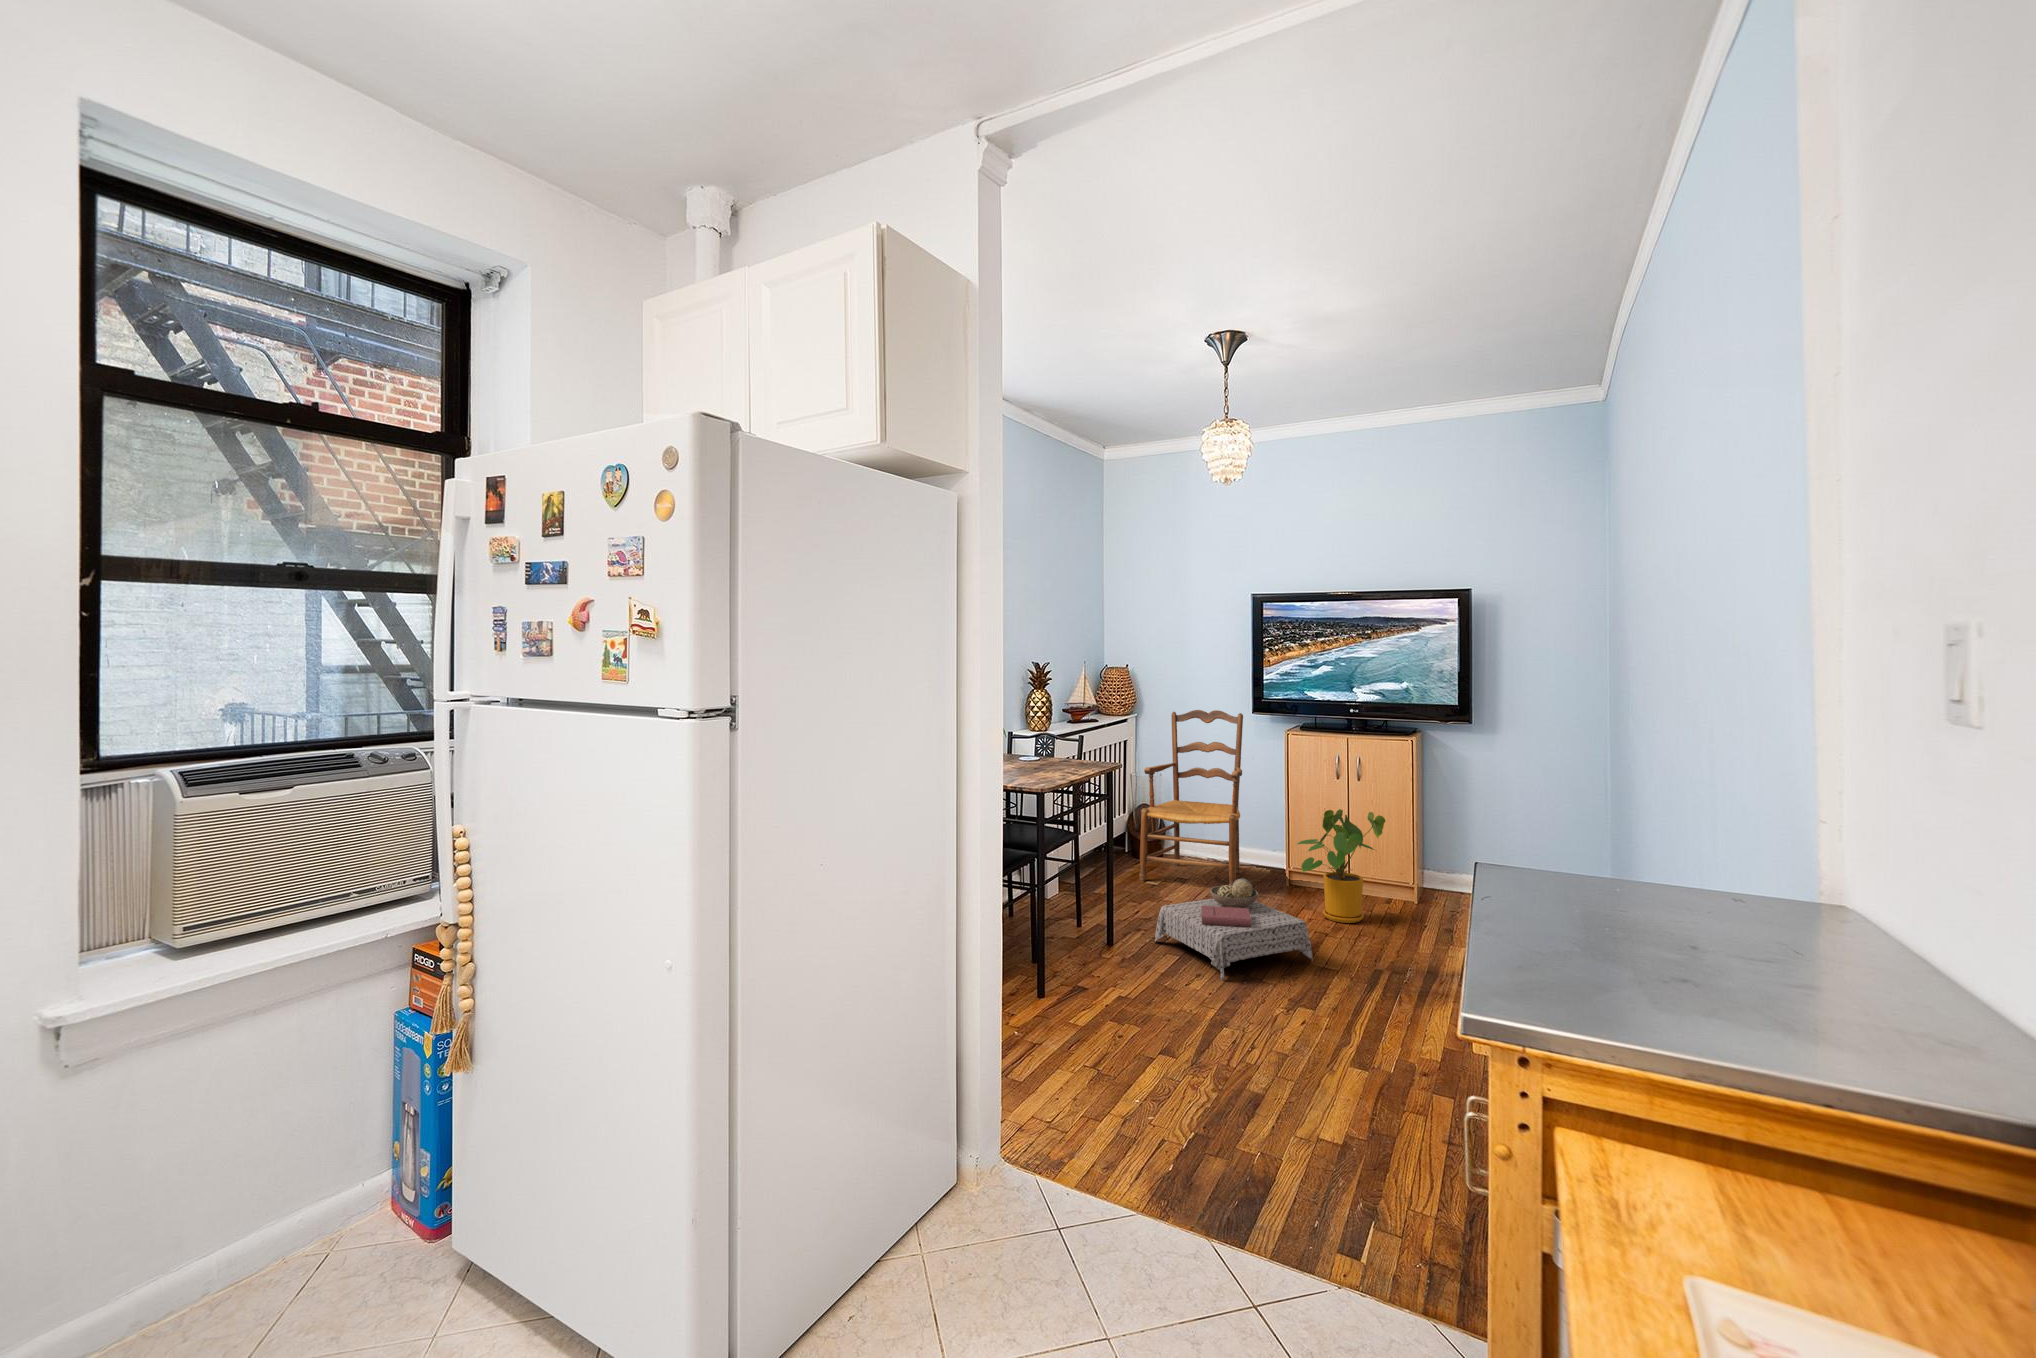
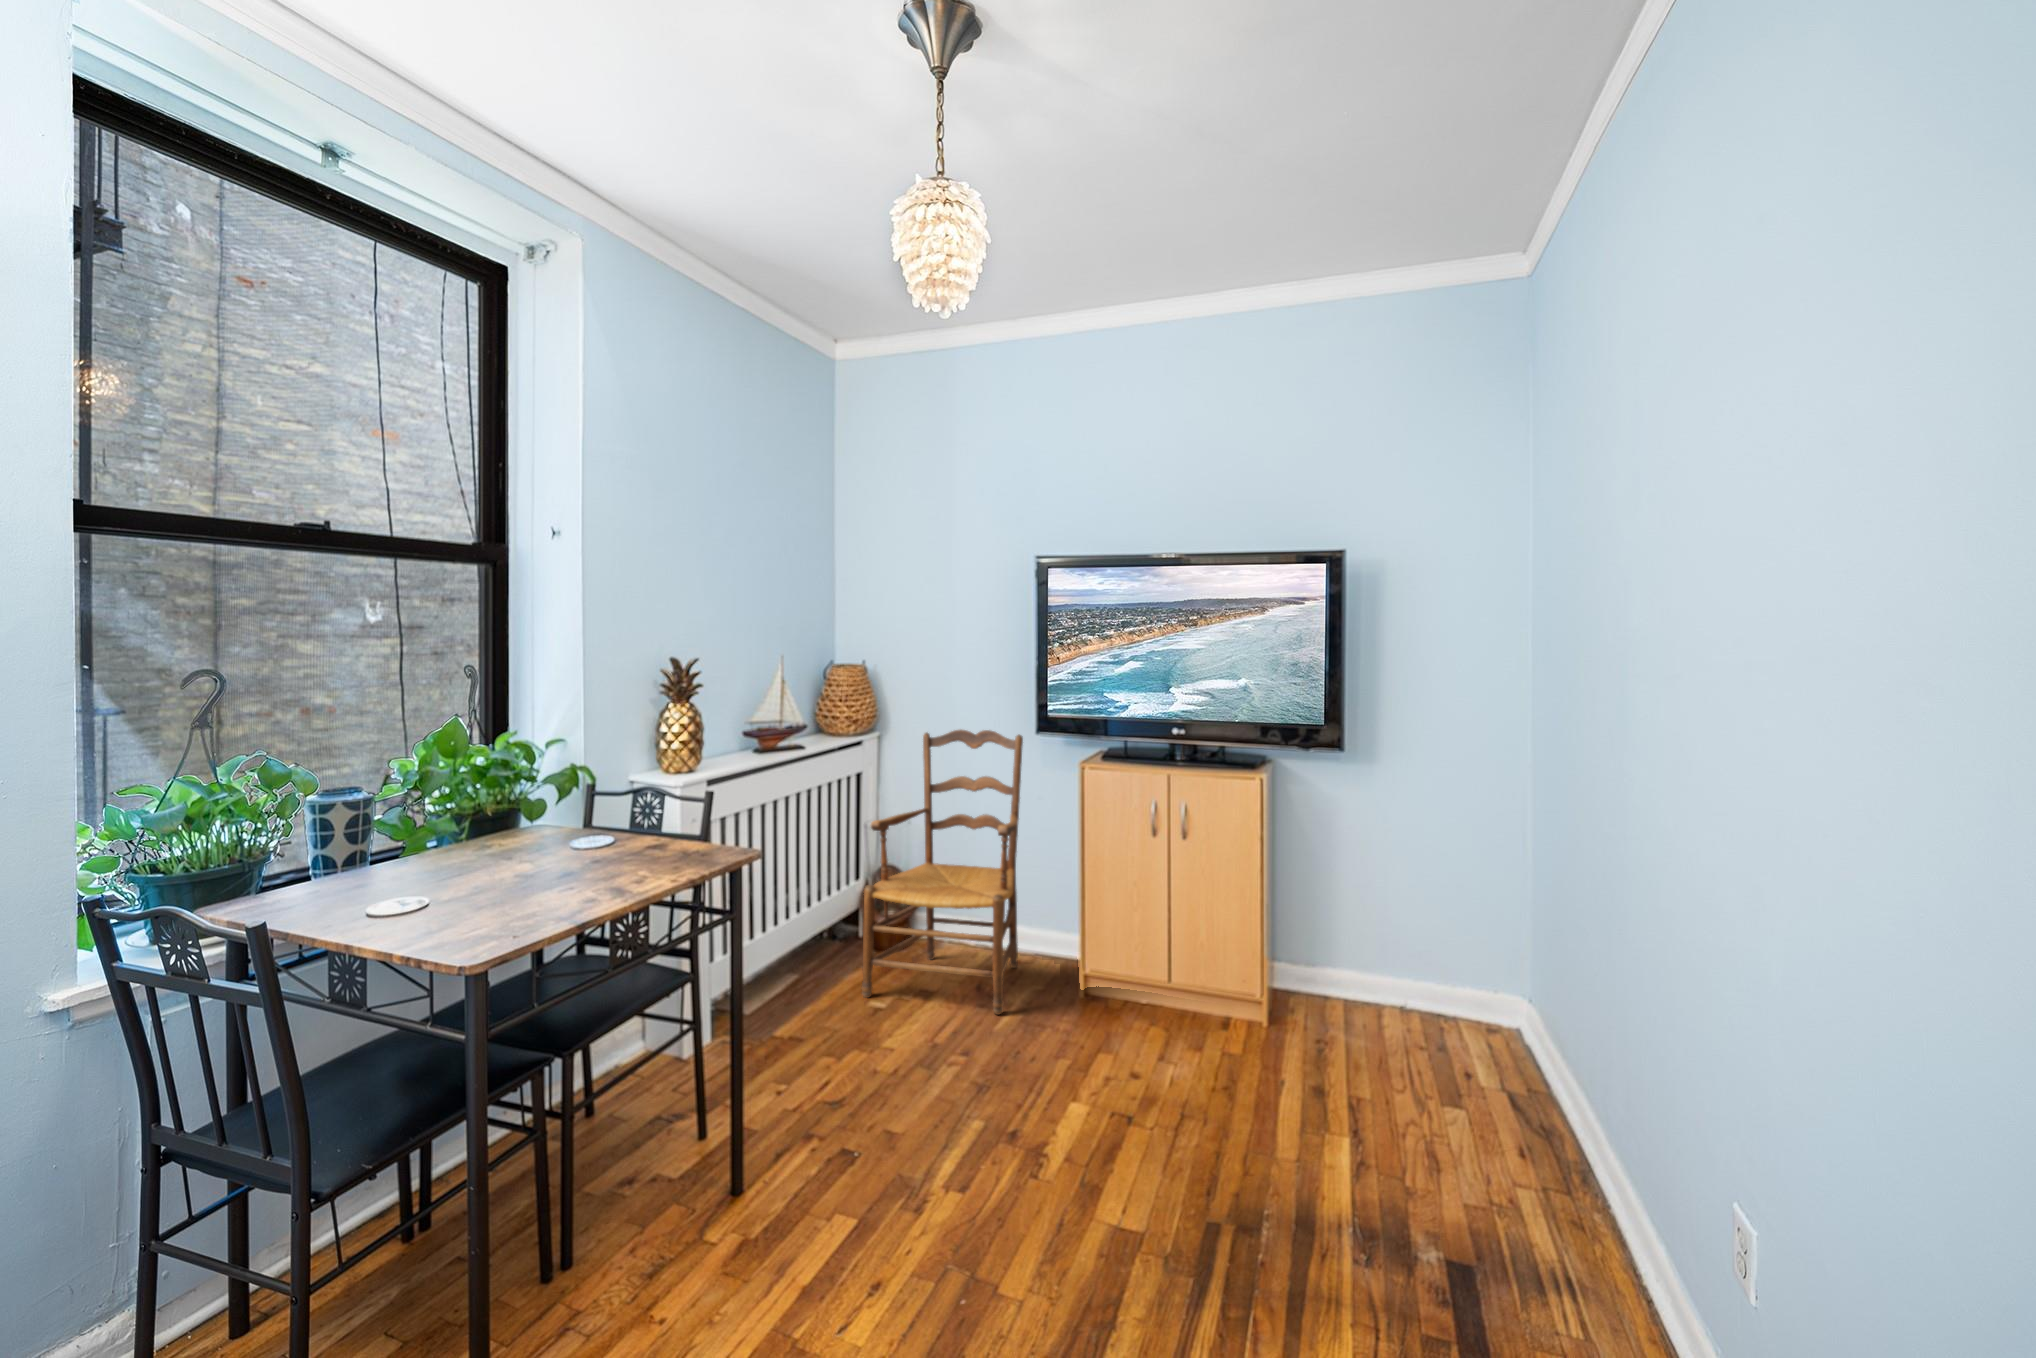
house plant: present [1297,809,1385,923] -> none [1083,885,1220,1077]
ottoman: present [1155,879,1313,980] -> none [825,1040,1100,1302]

